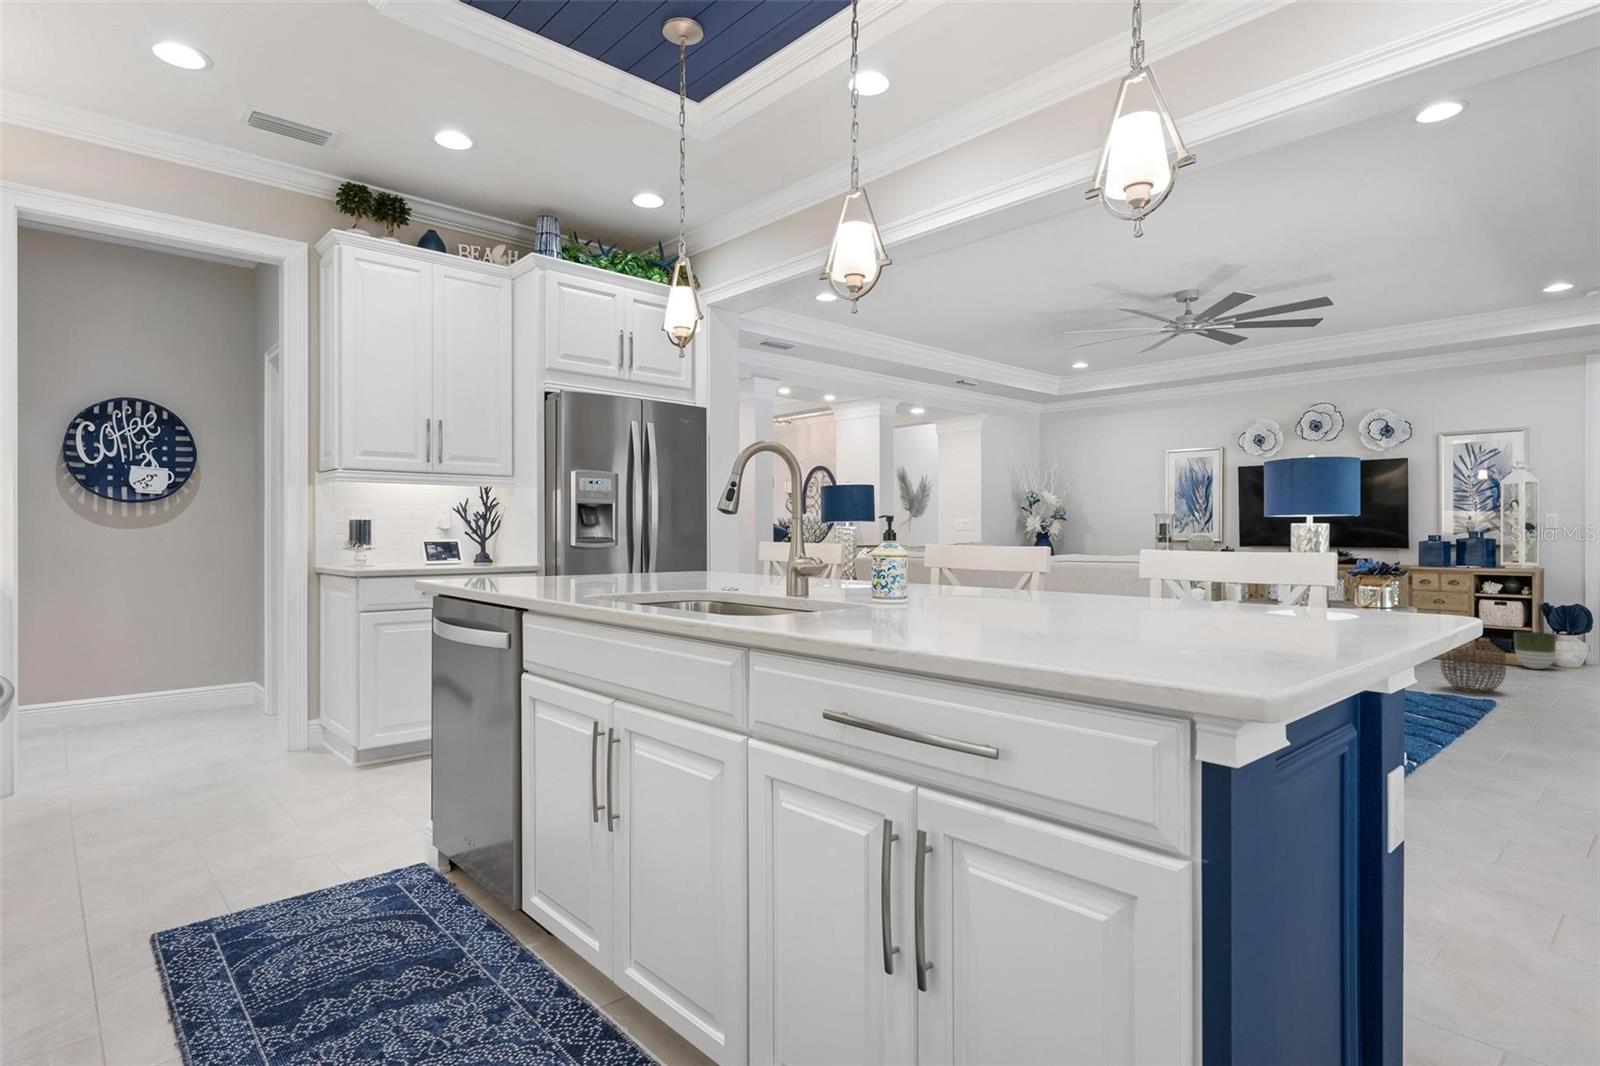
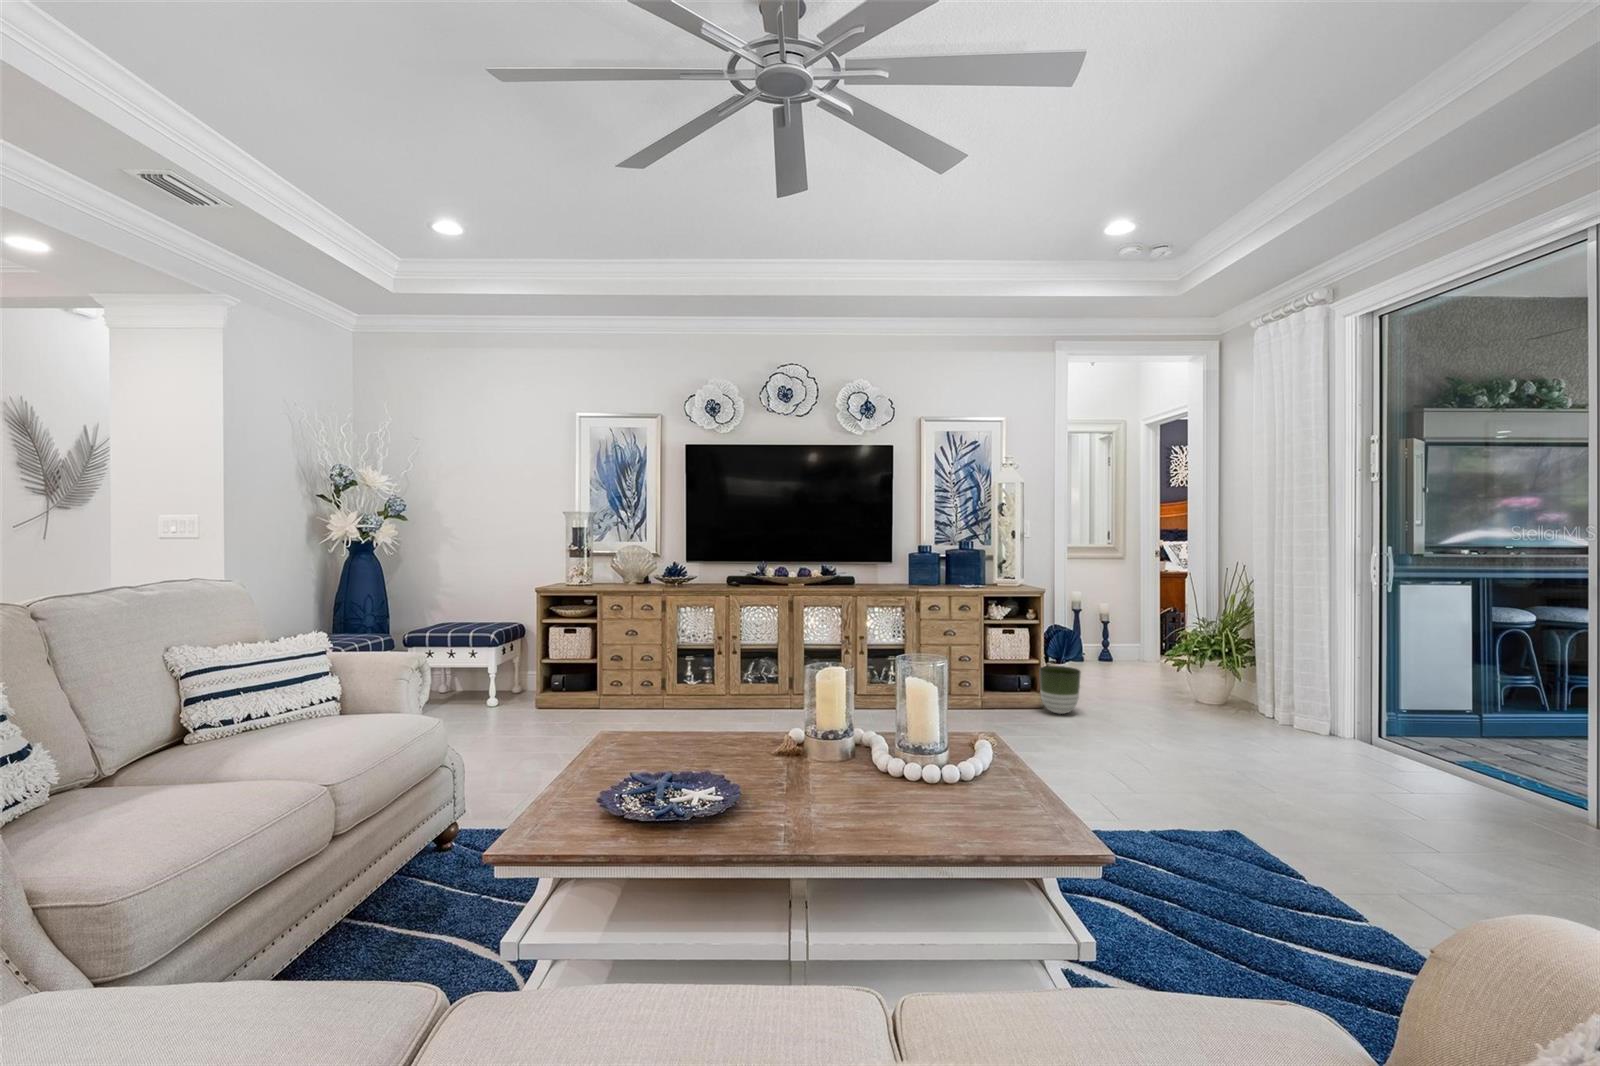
woven basket: present [1441,638,1506,693] -> none [1107,718,1192,811]

